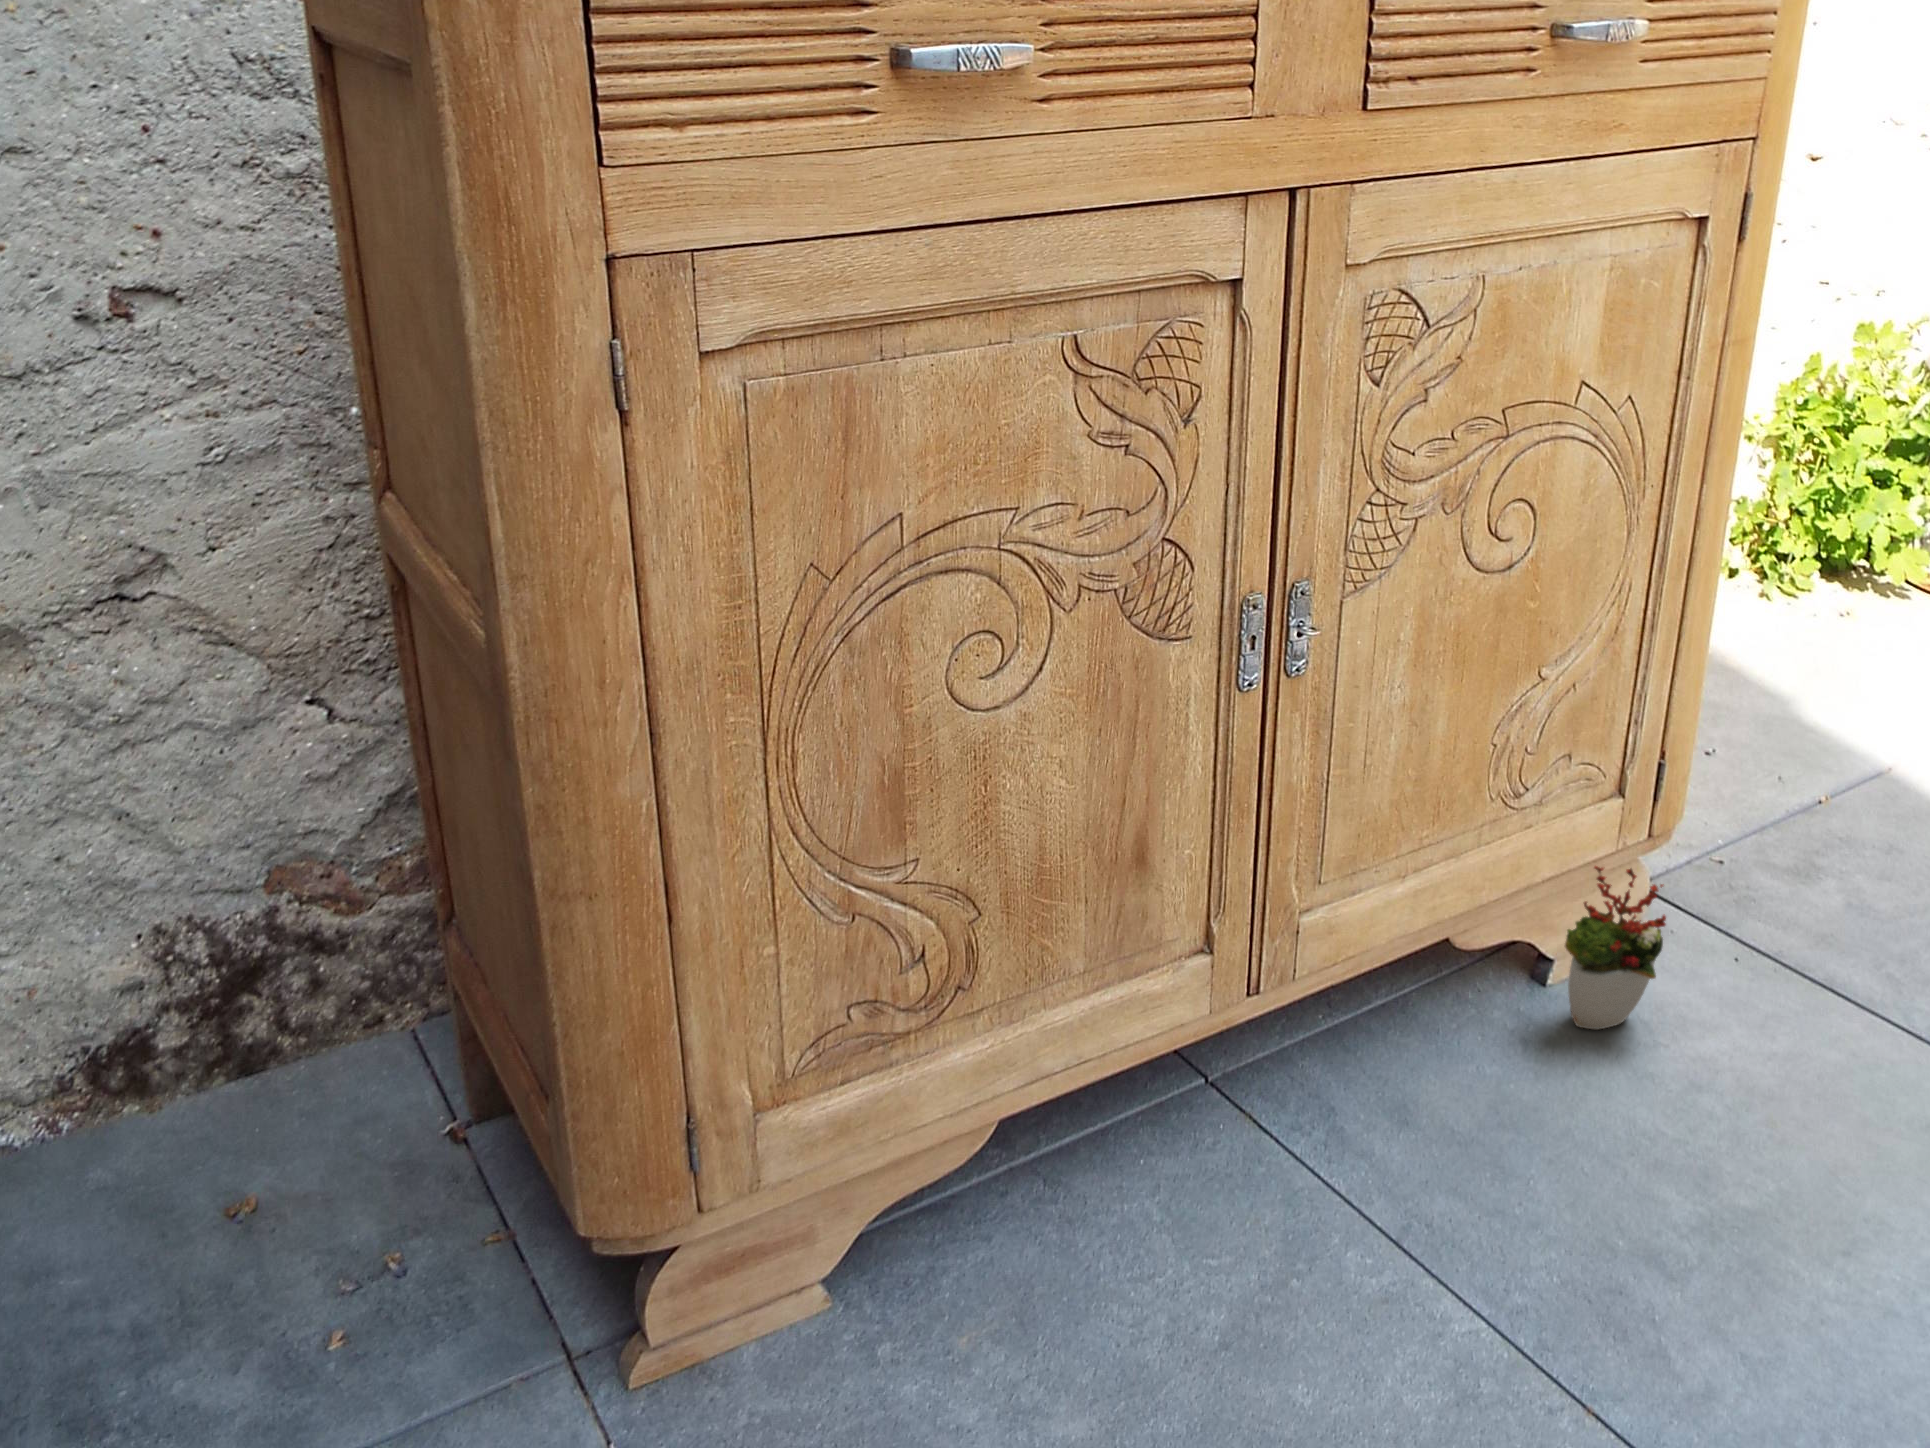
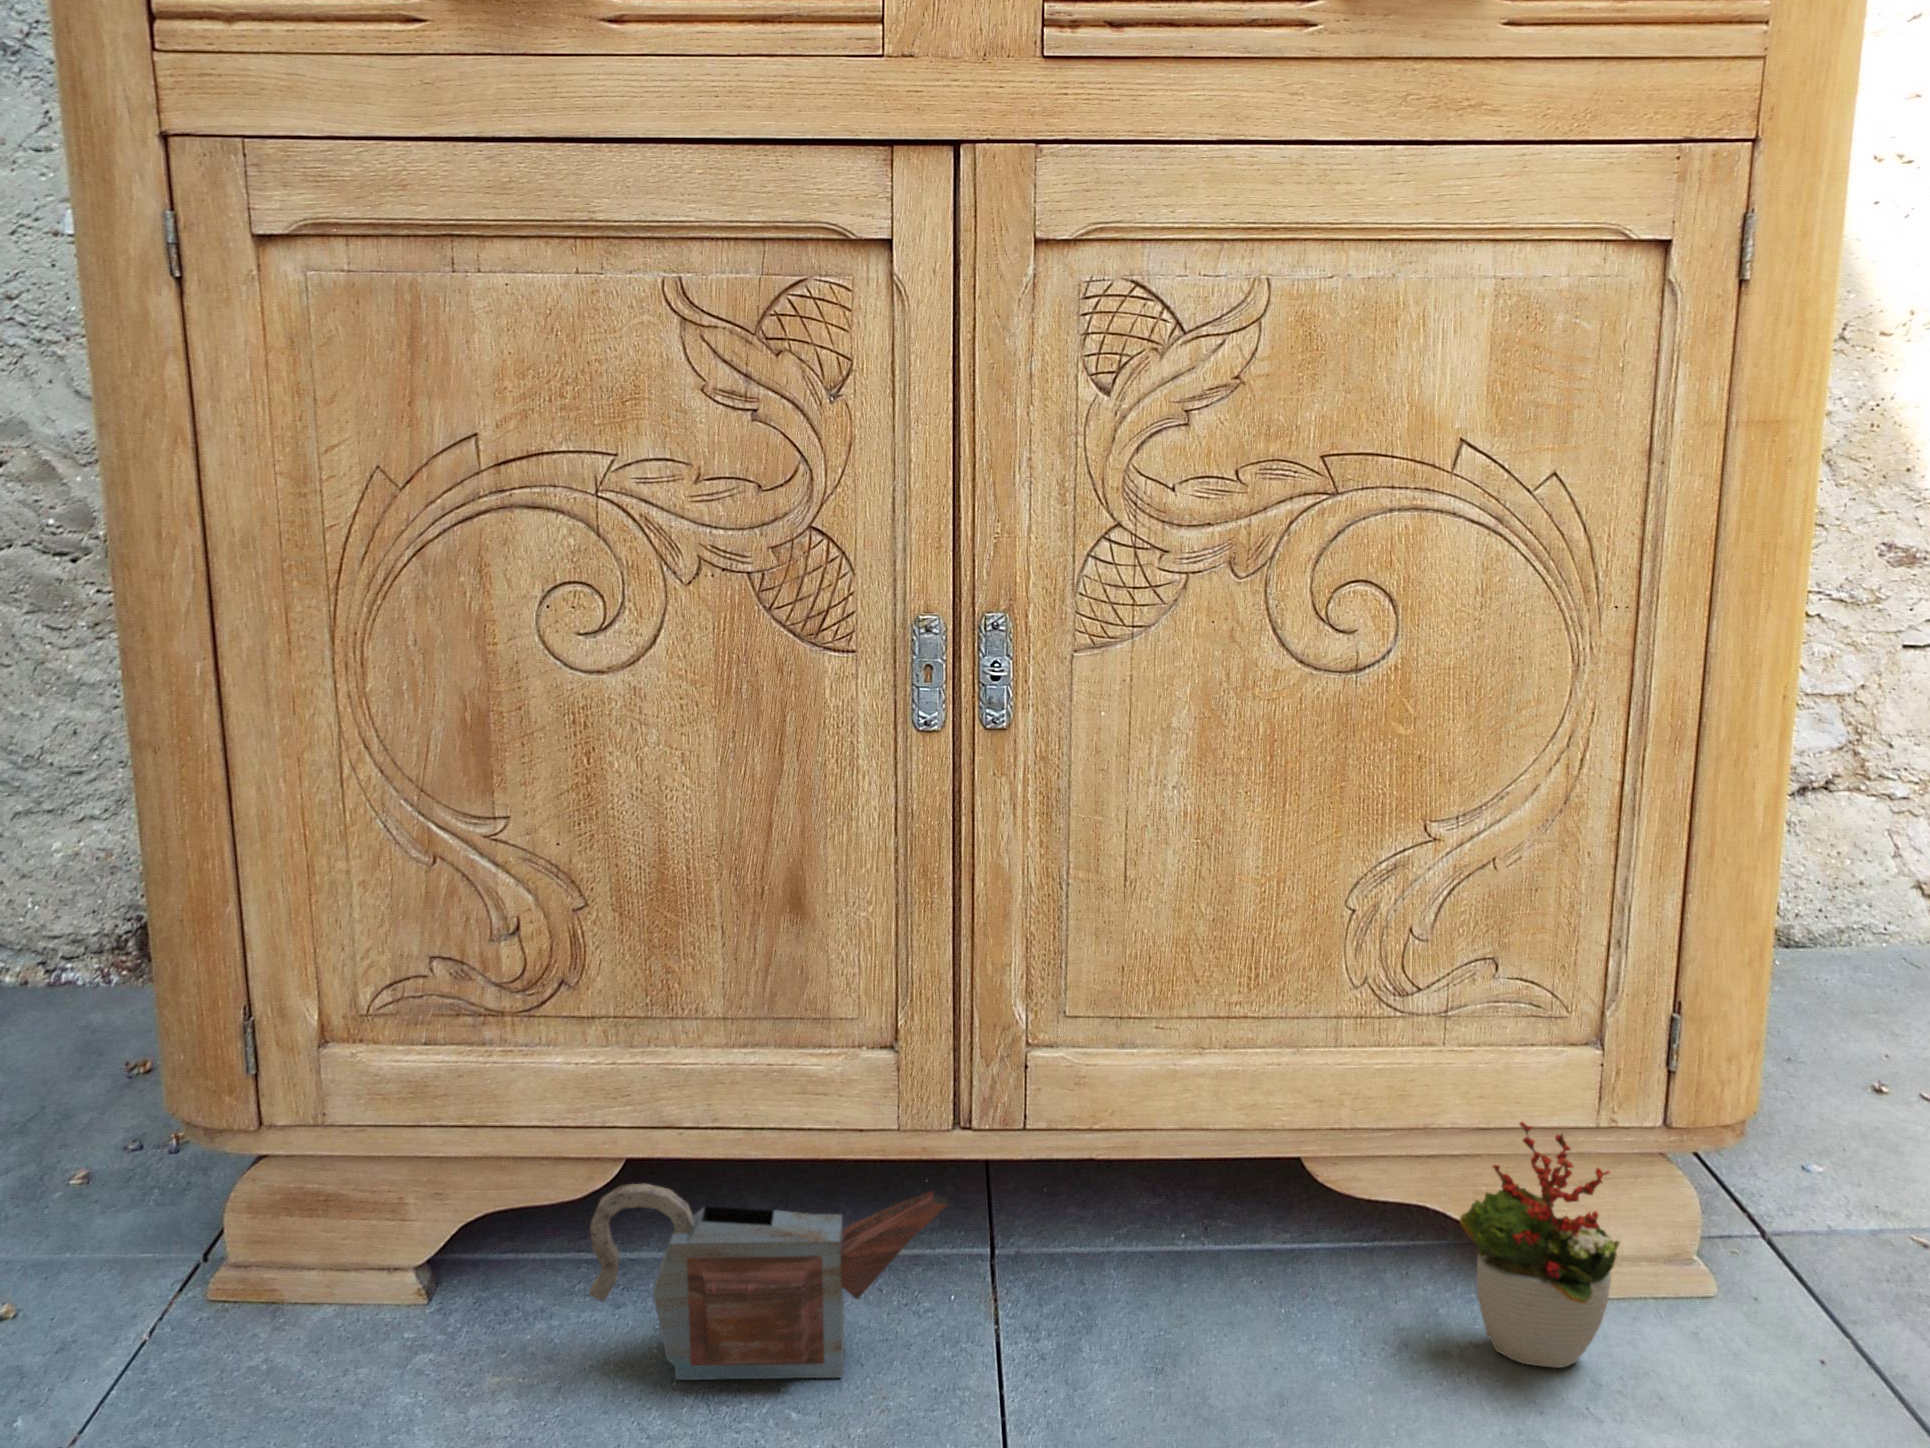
watering can: none [1026,1054,1282,1277] -> present [589,1184,948,1380]

